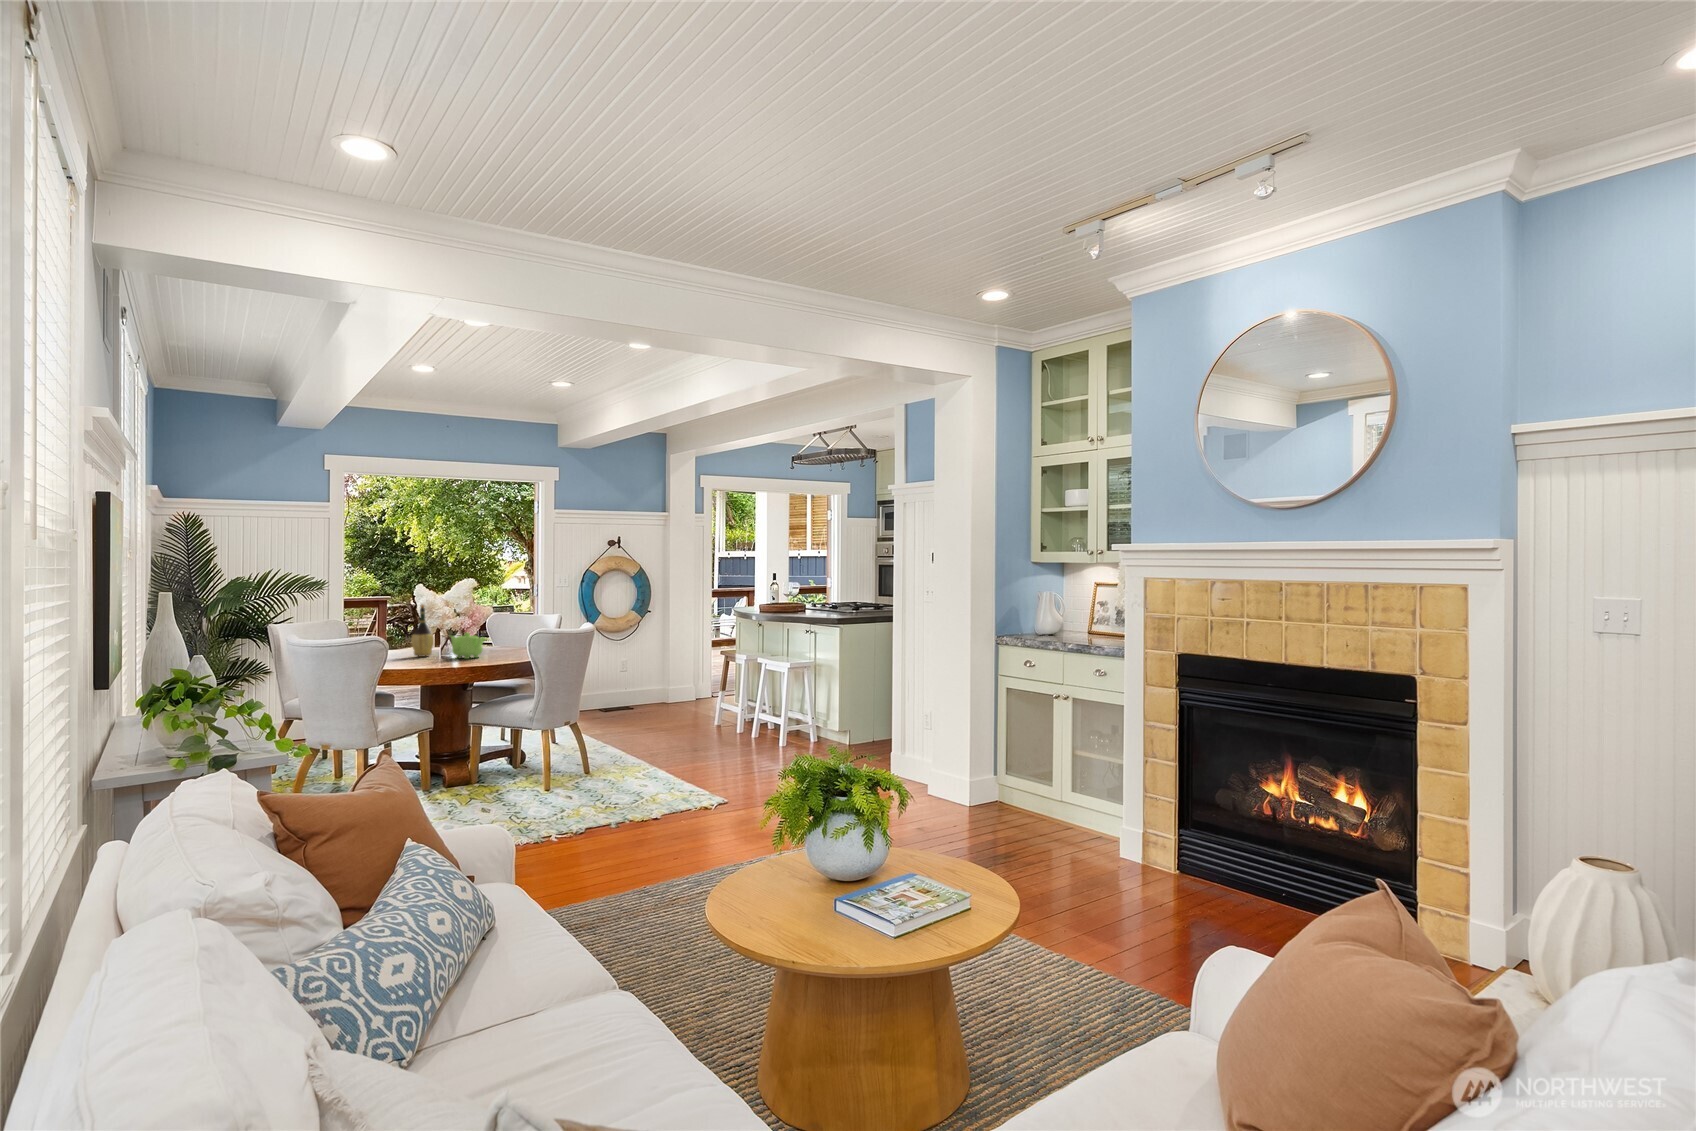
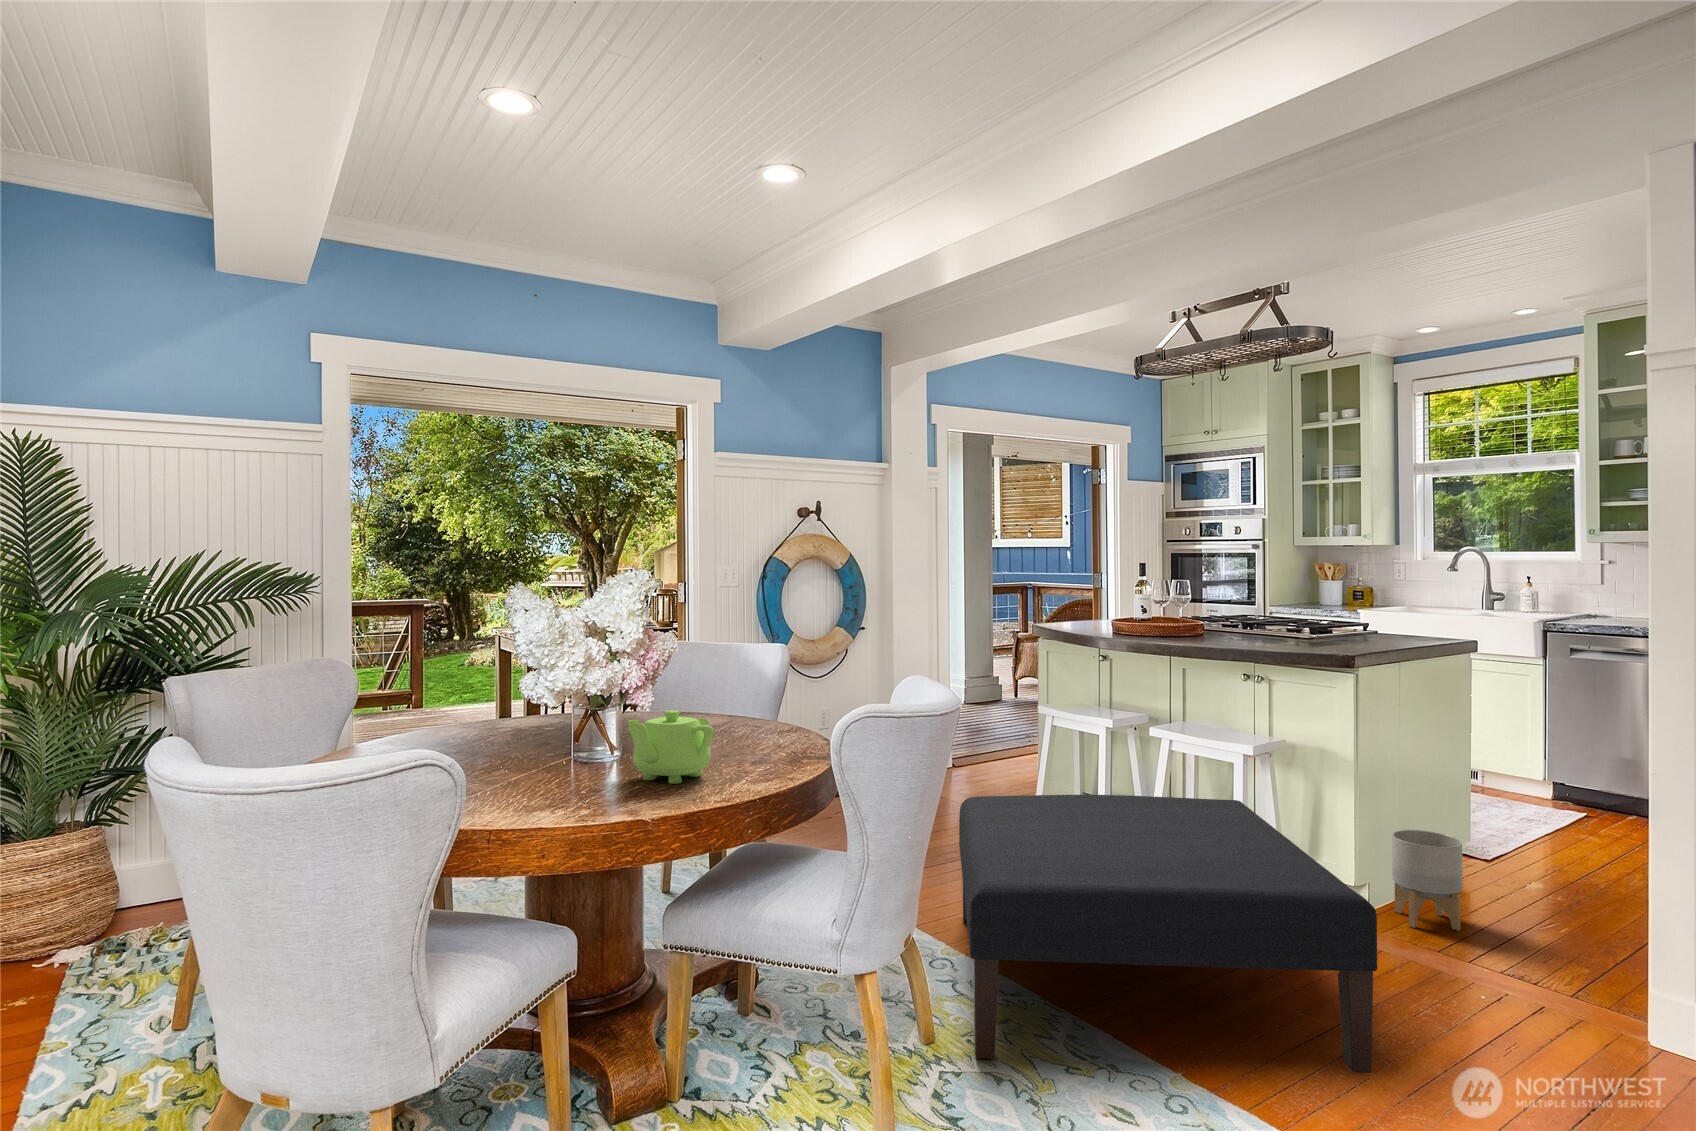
wine bottle: present [411,605,434,657] -> none [522,635,578,770]
ottoman: none [589,684,764,773] -> present [959,795,1378,1073]
planter: none [837,702,865,746] -> present [1392,830,1462,931]

